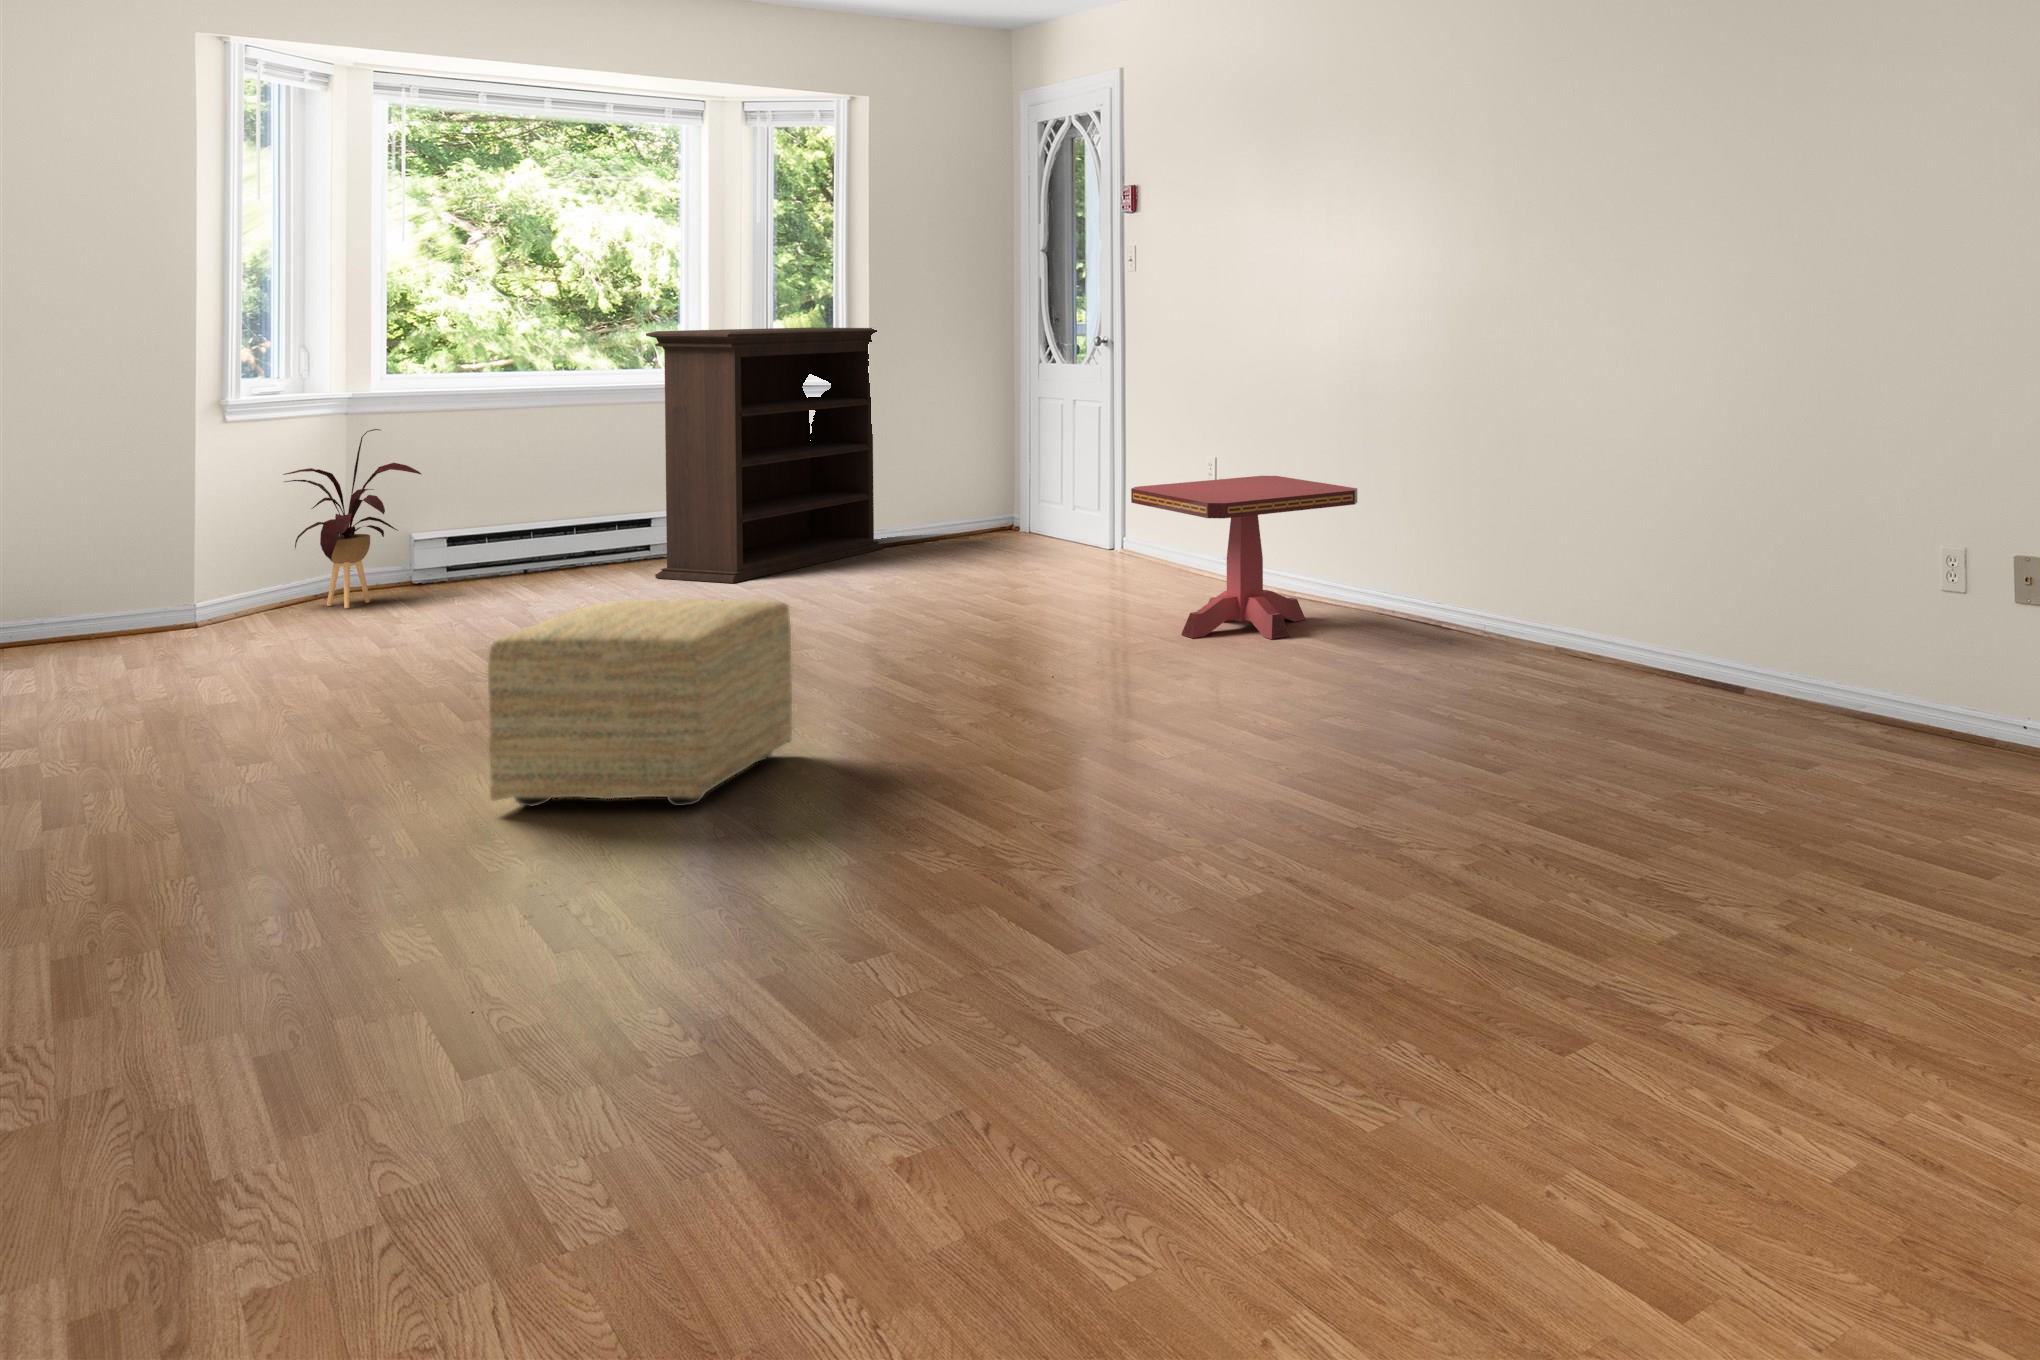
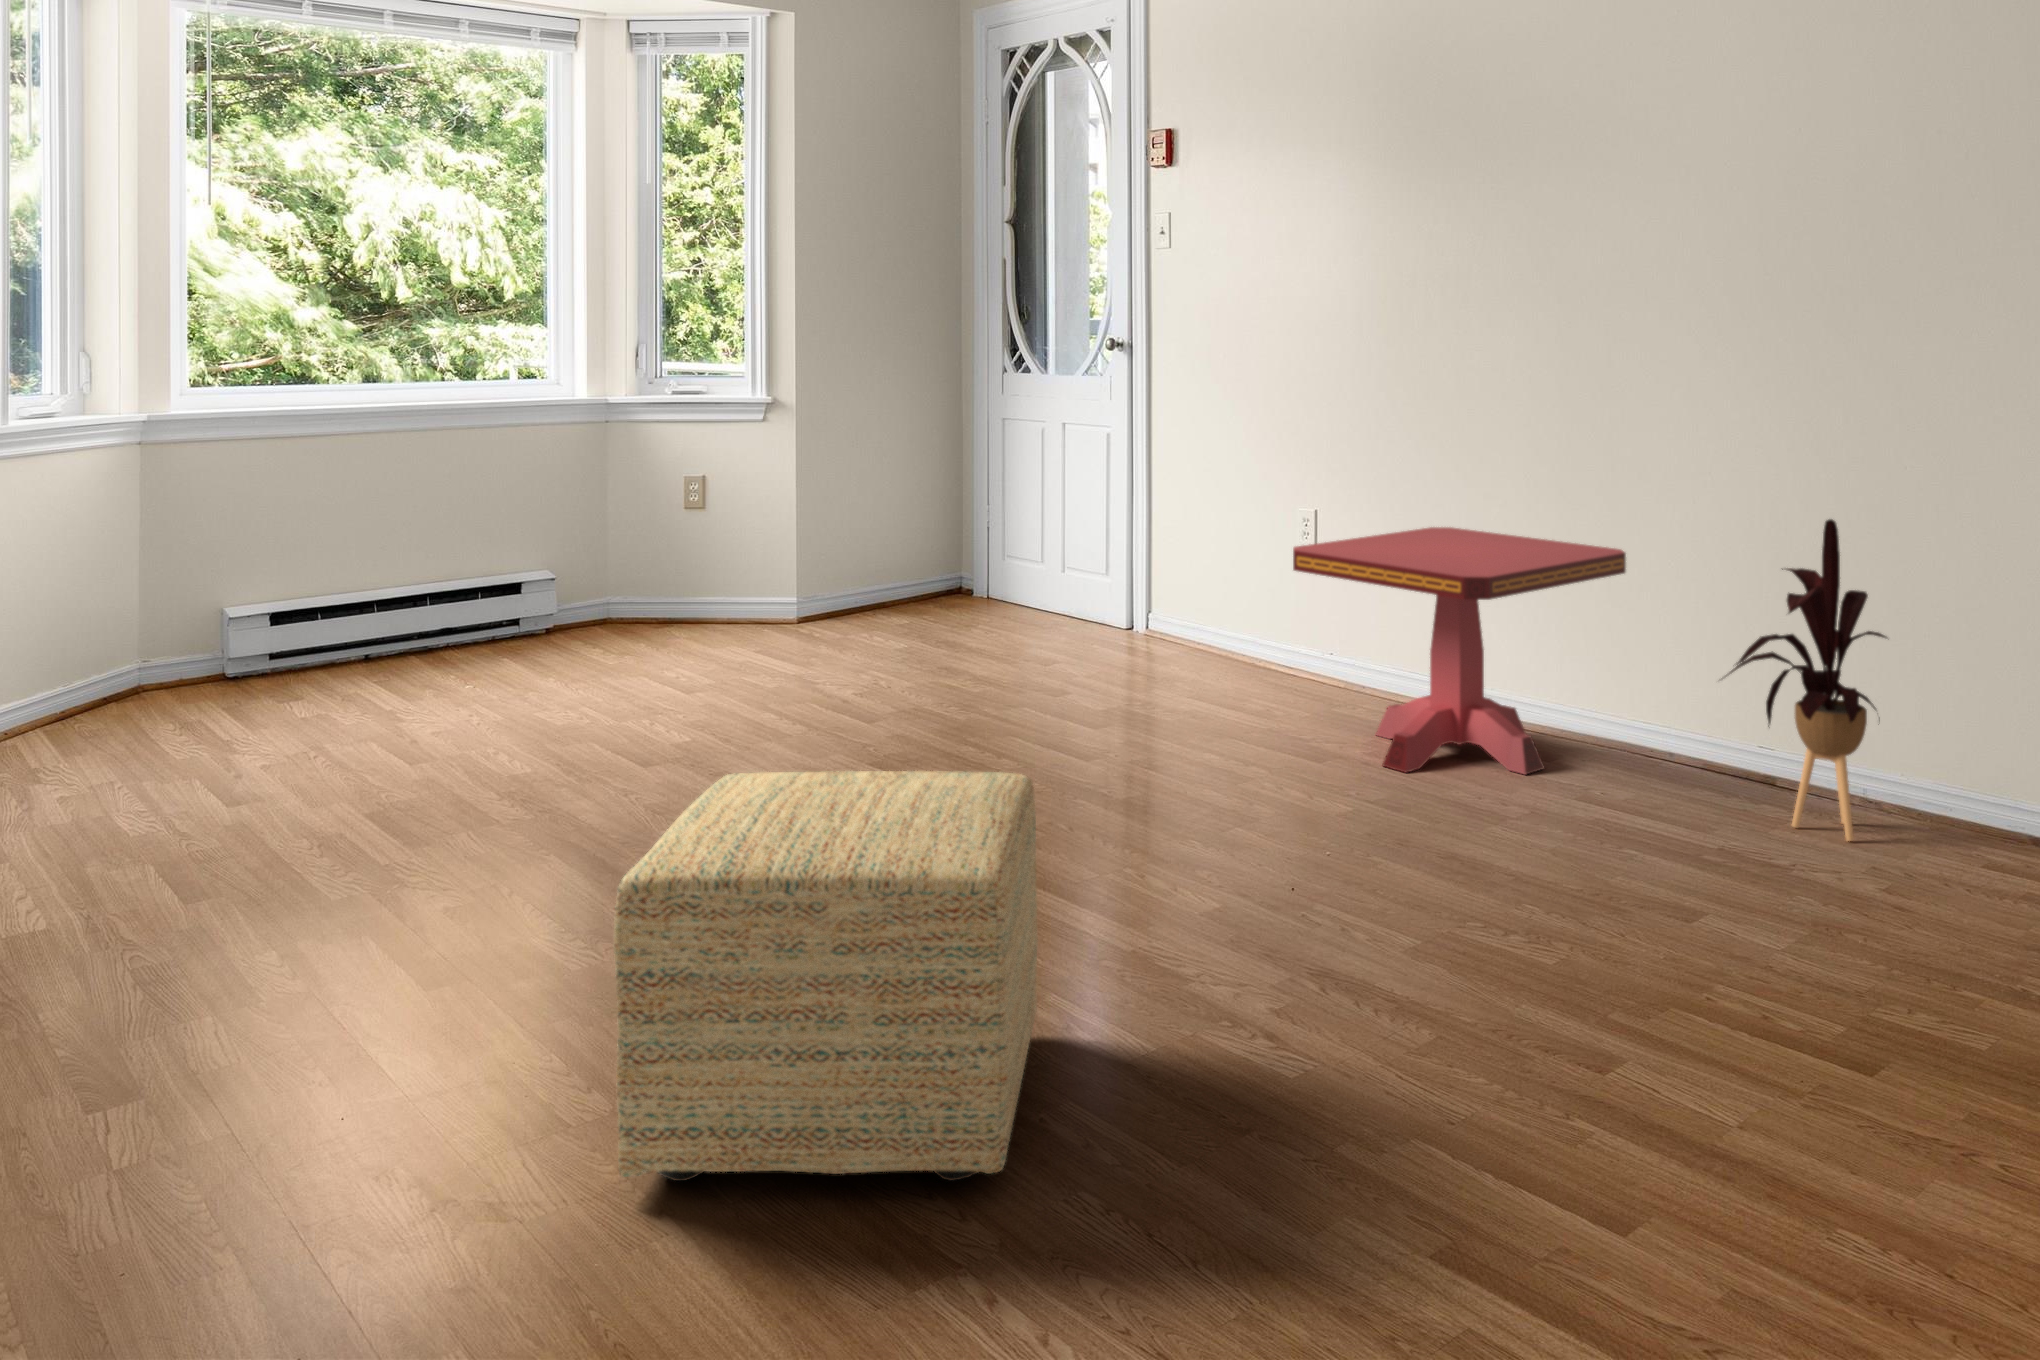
bookshelf: present [646,327,883,583] -> none [535,324,816,674]
house plant: present [284,429,421,608] -> present [1725,519,1887,841]

